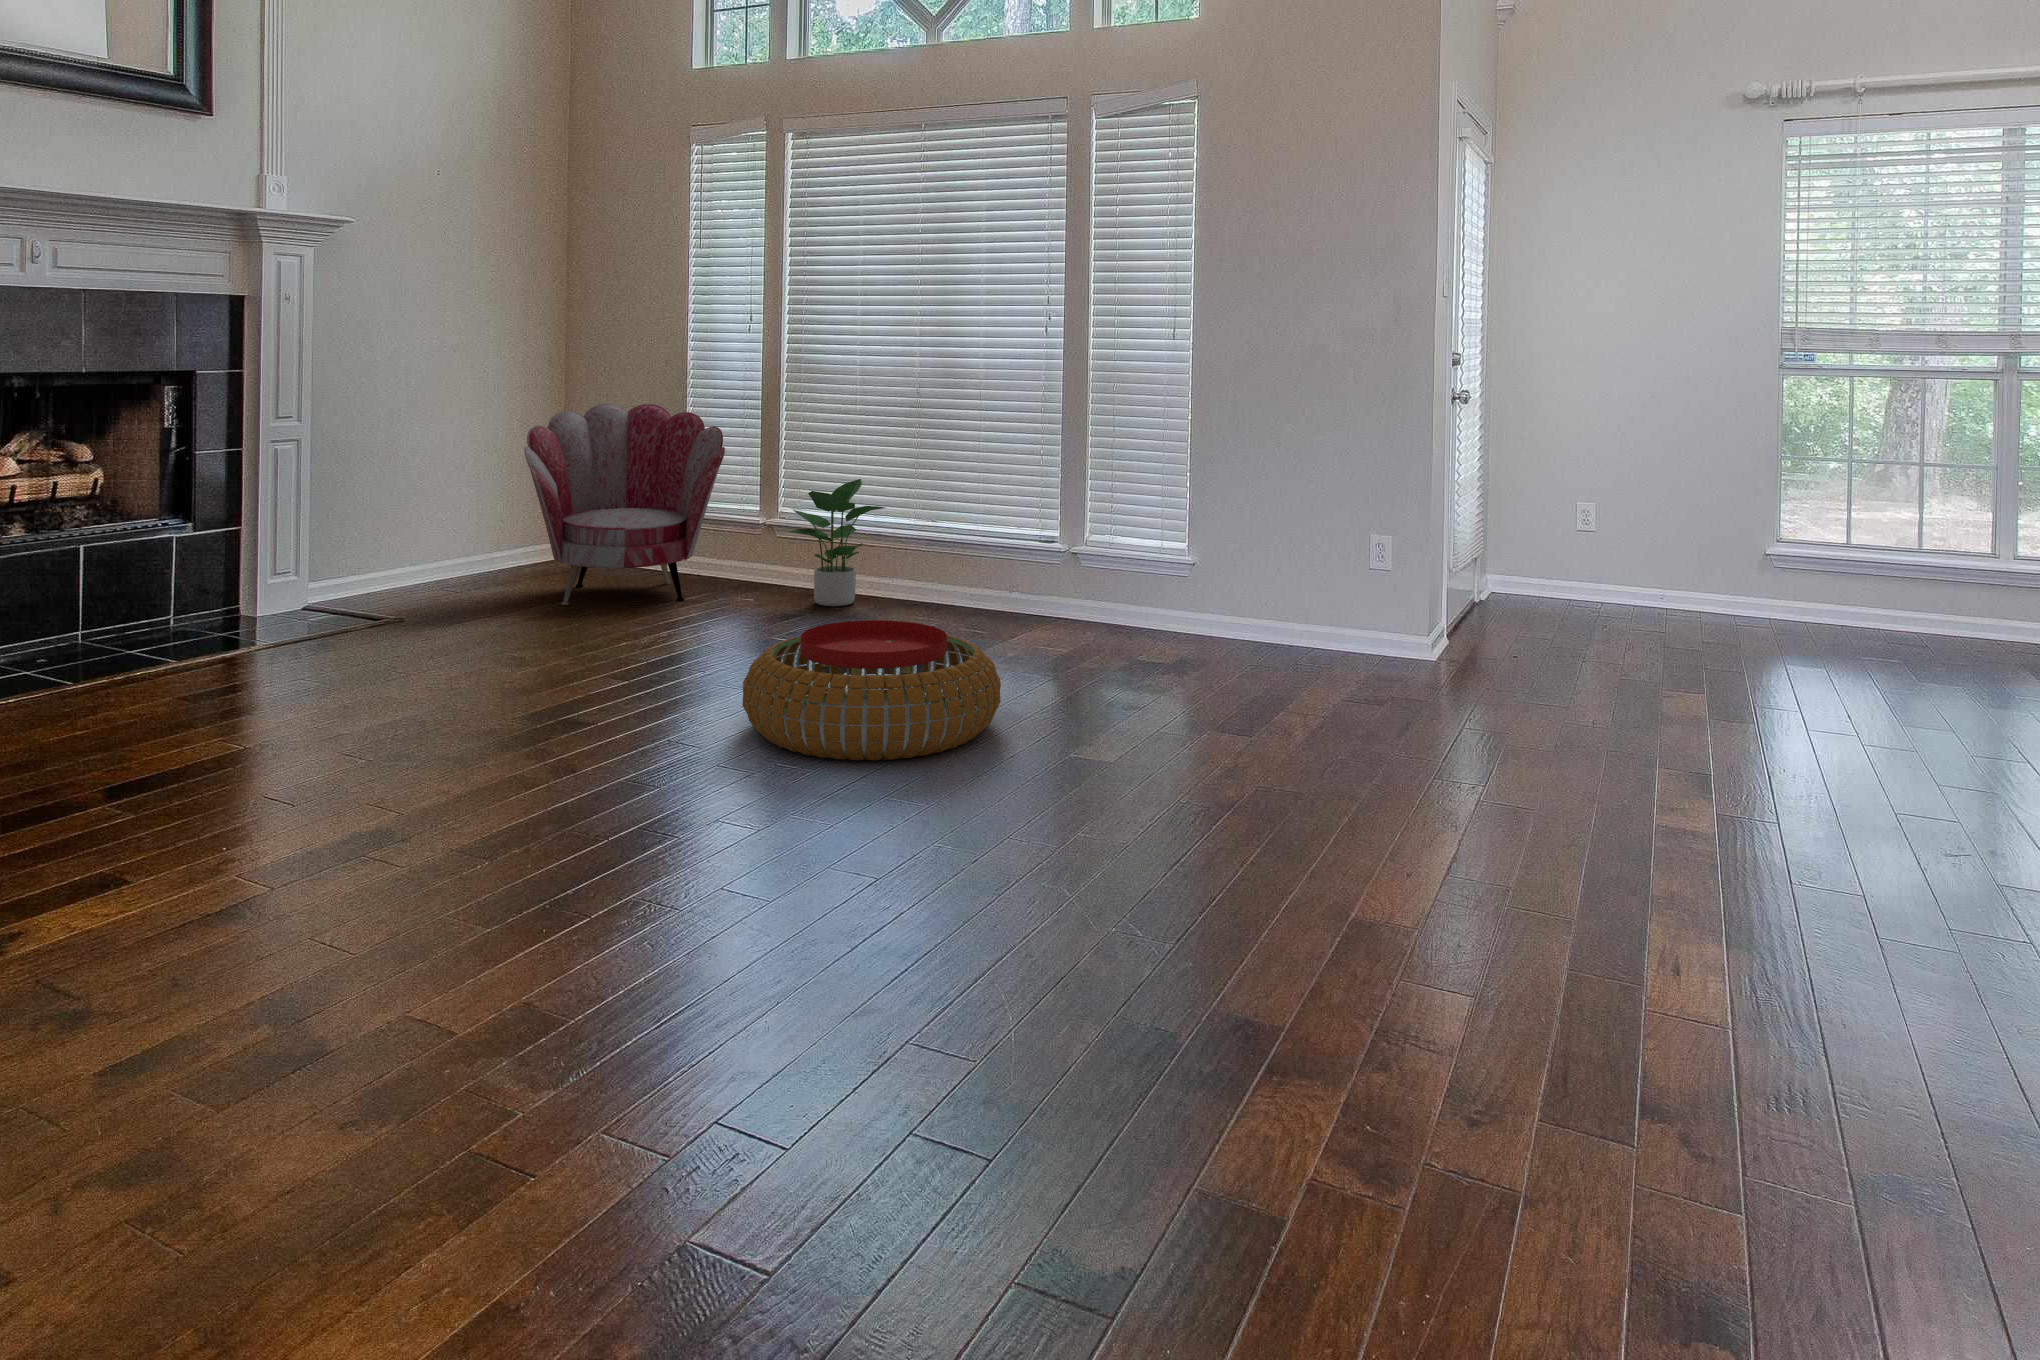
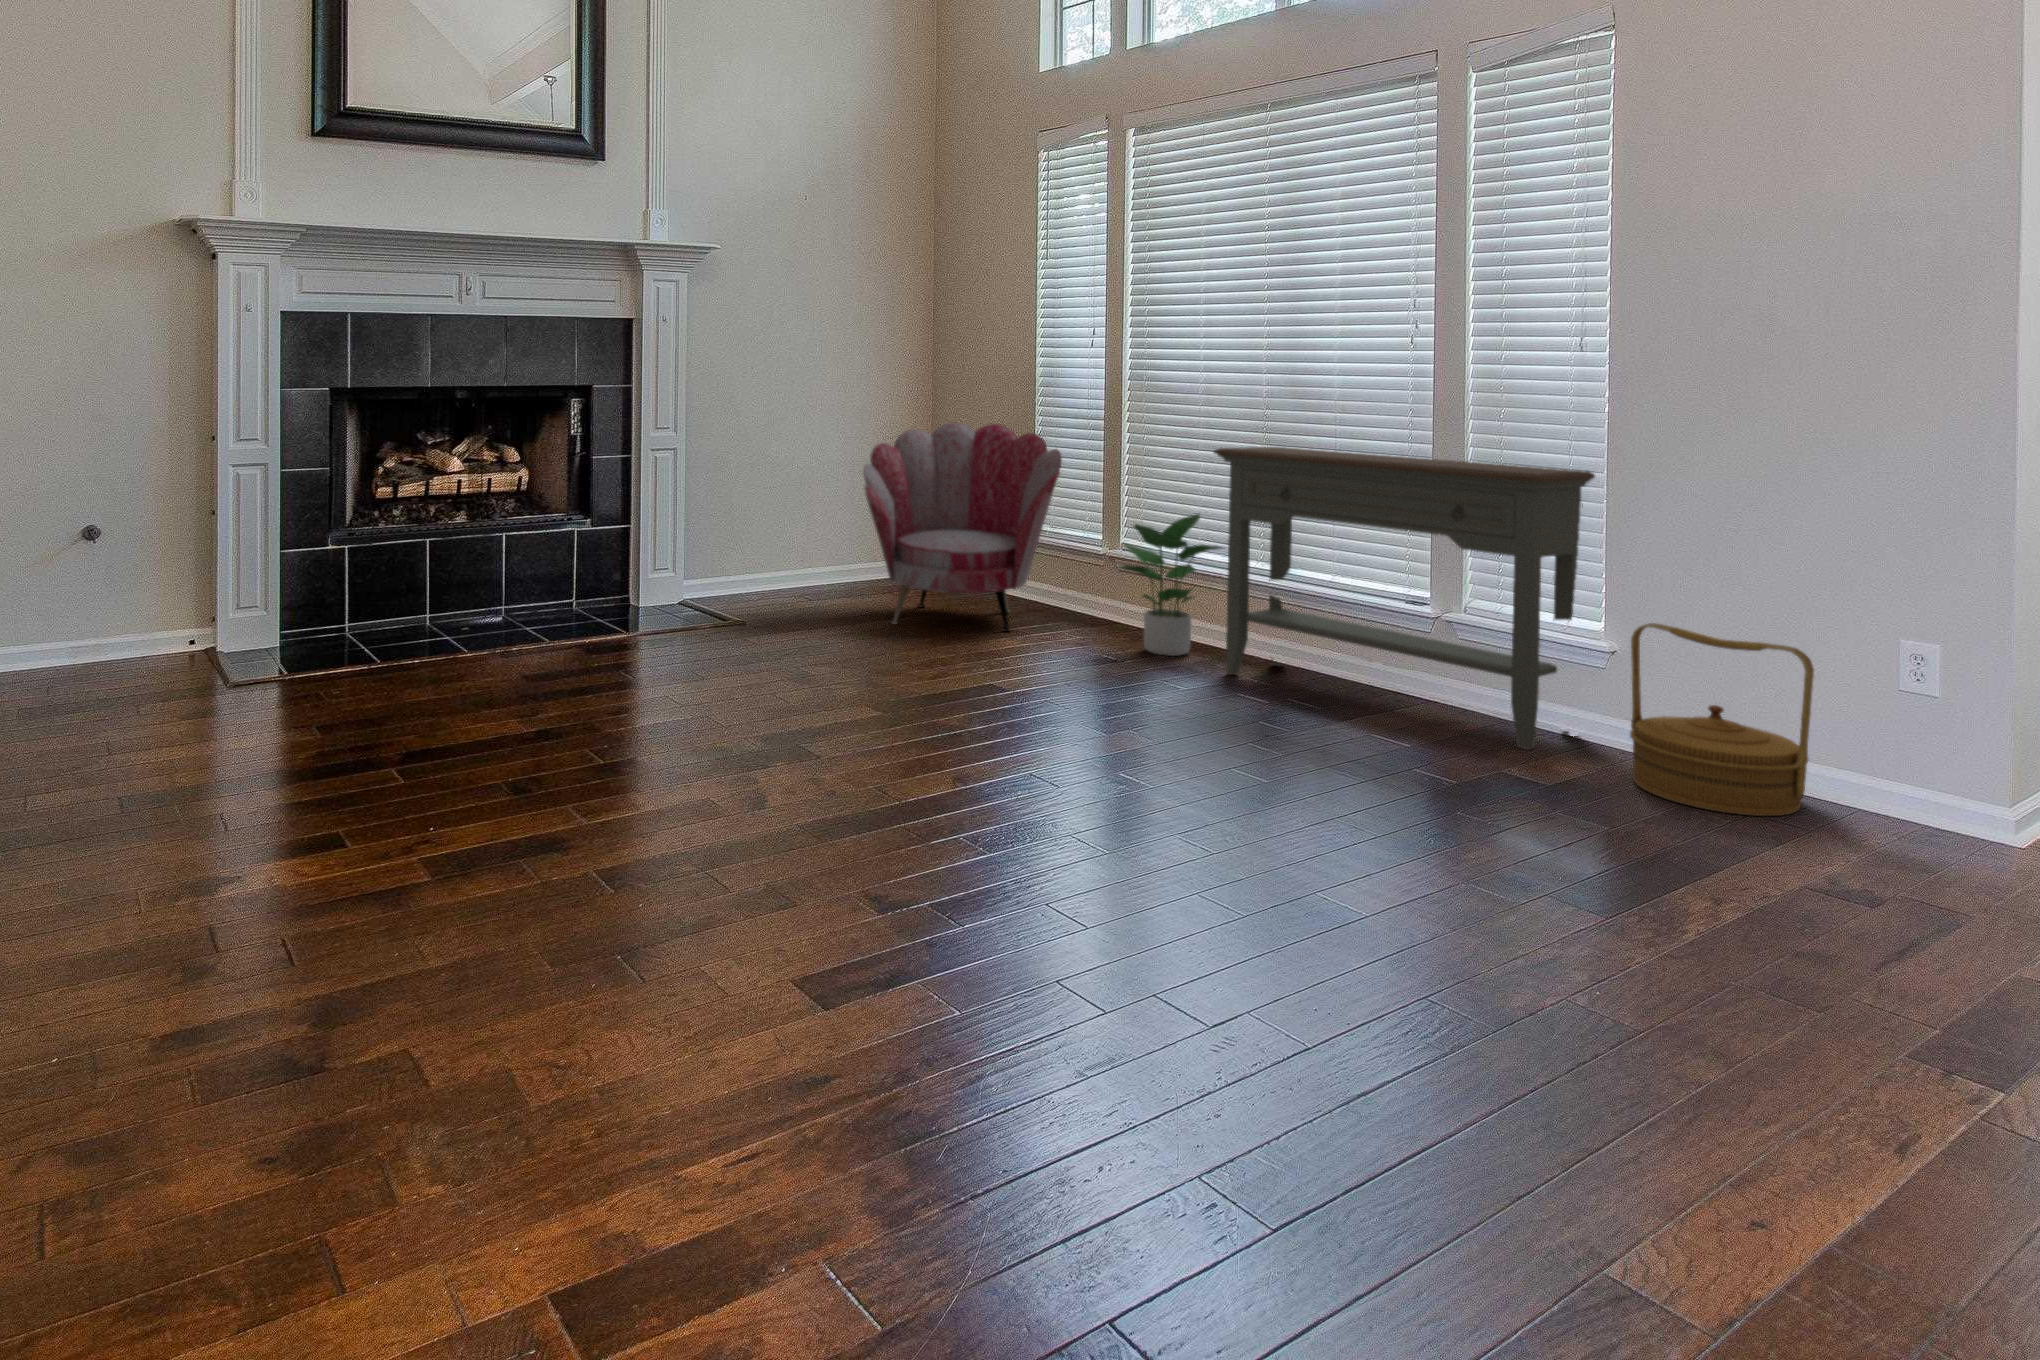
console table: none [885,418,1180,645] -> present [1214,447,1595,750]
woven basket: none [1212,540,1327,668] -> present [1630,623,1814,816]
pouf: present [743,620,1001,760] -> none [957,677,1262,850]

